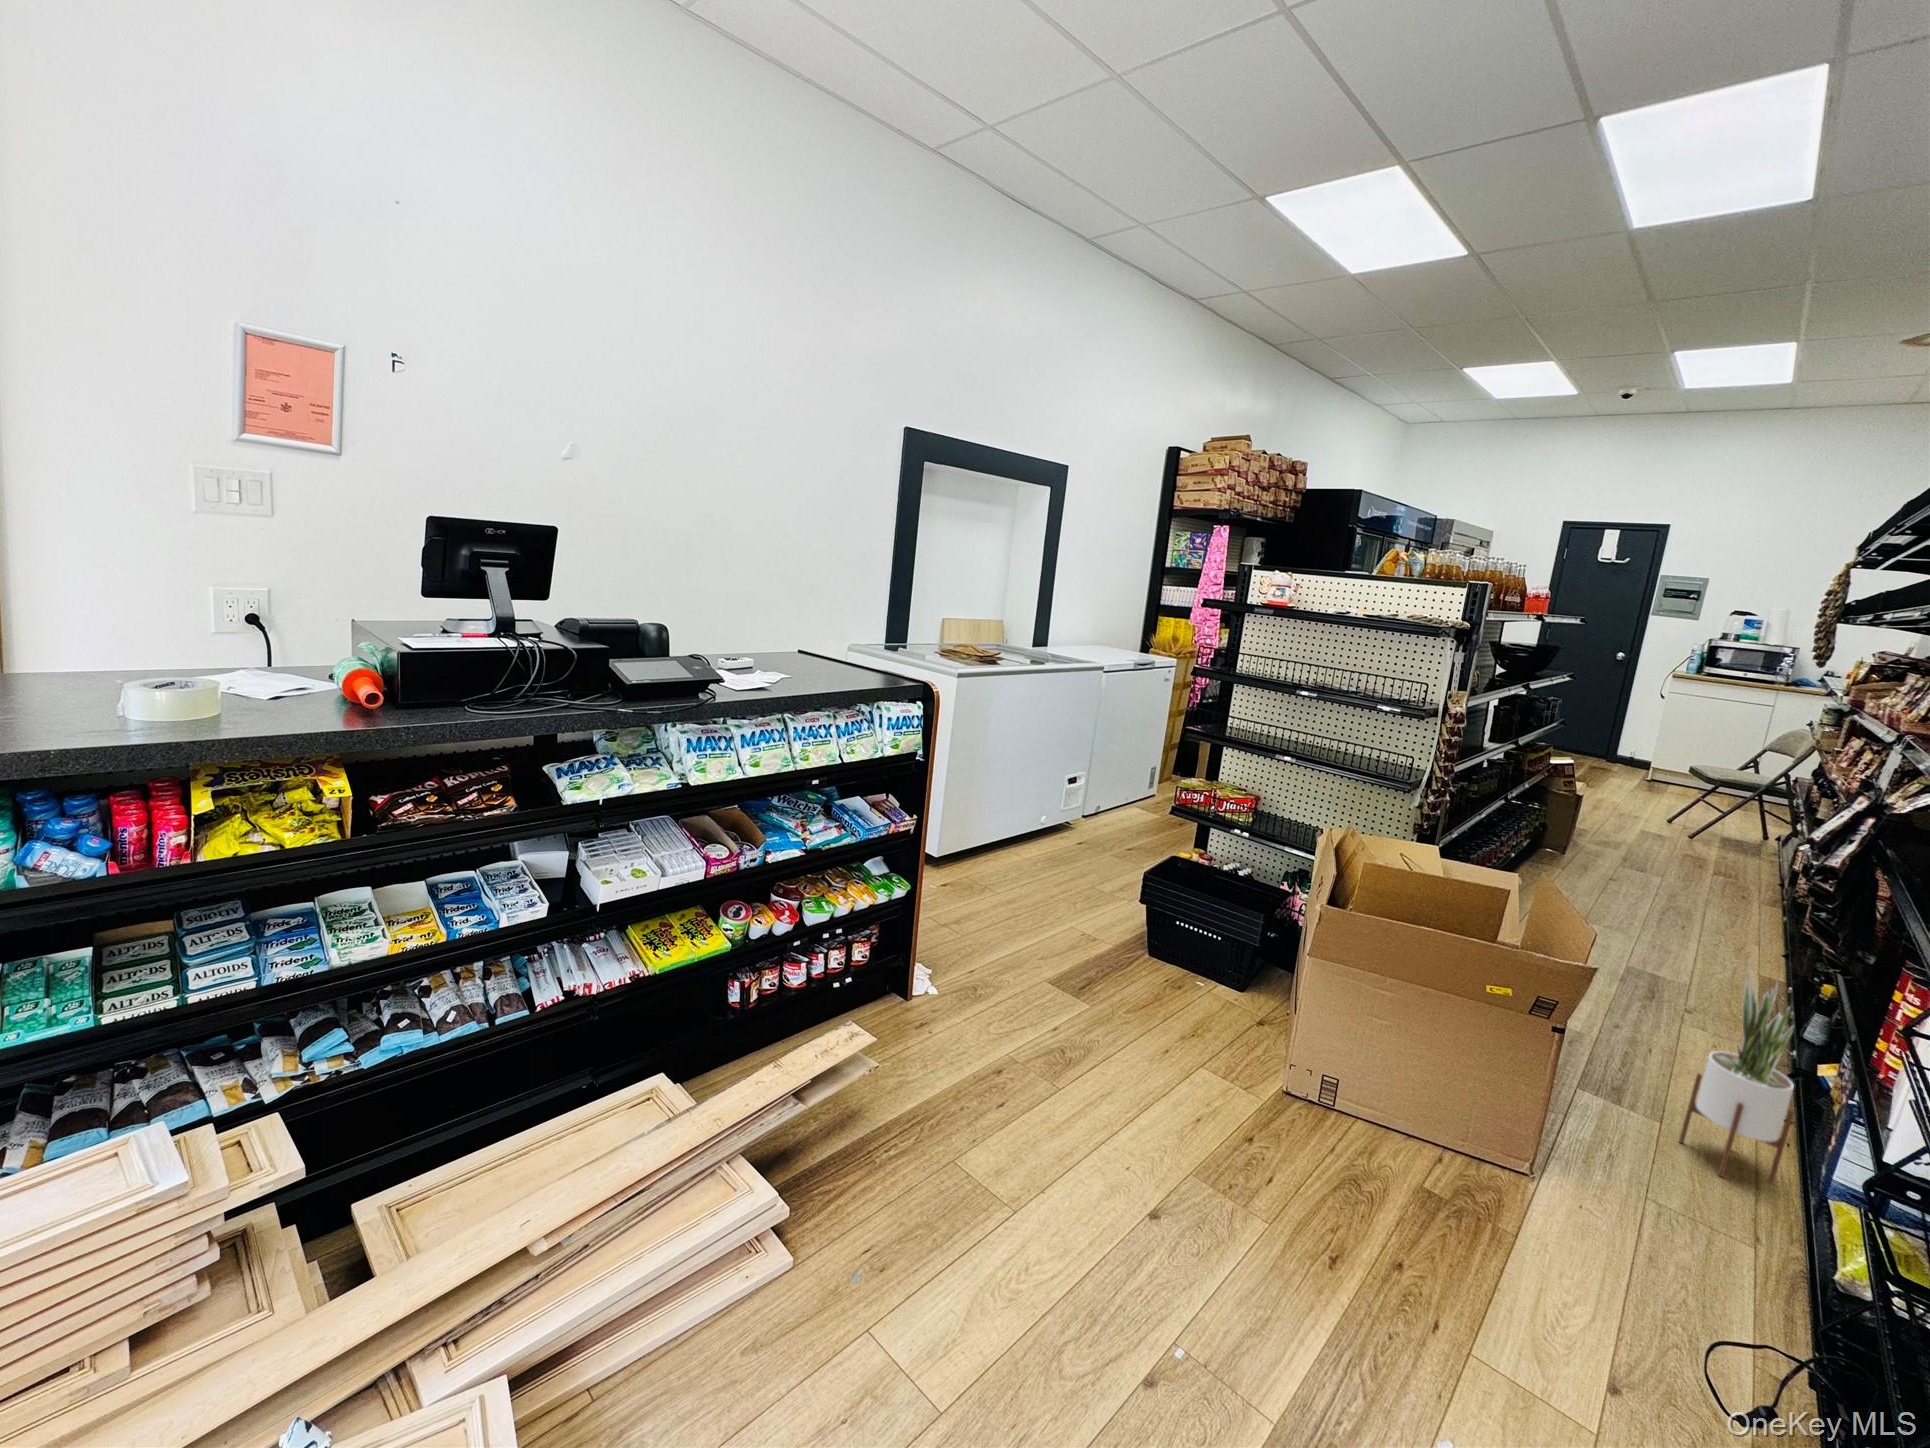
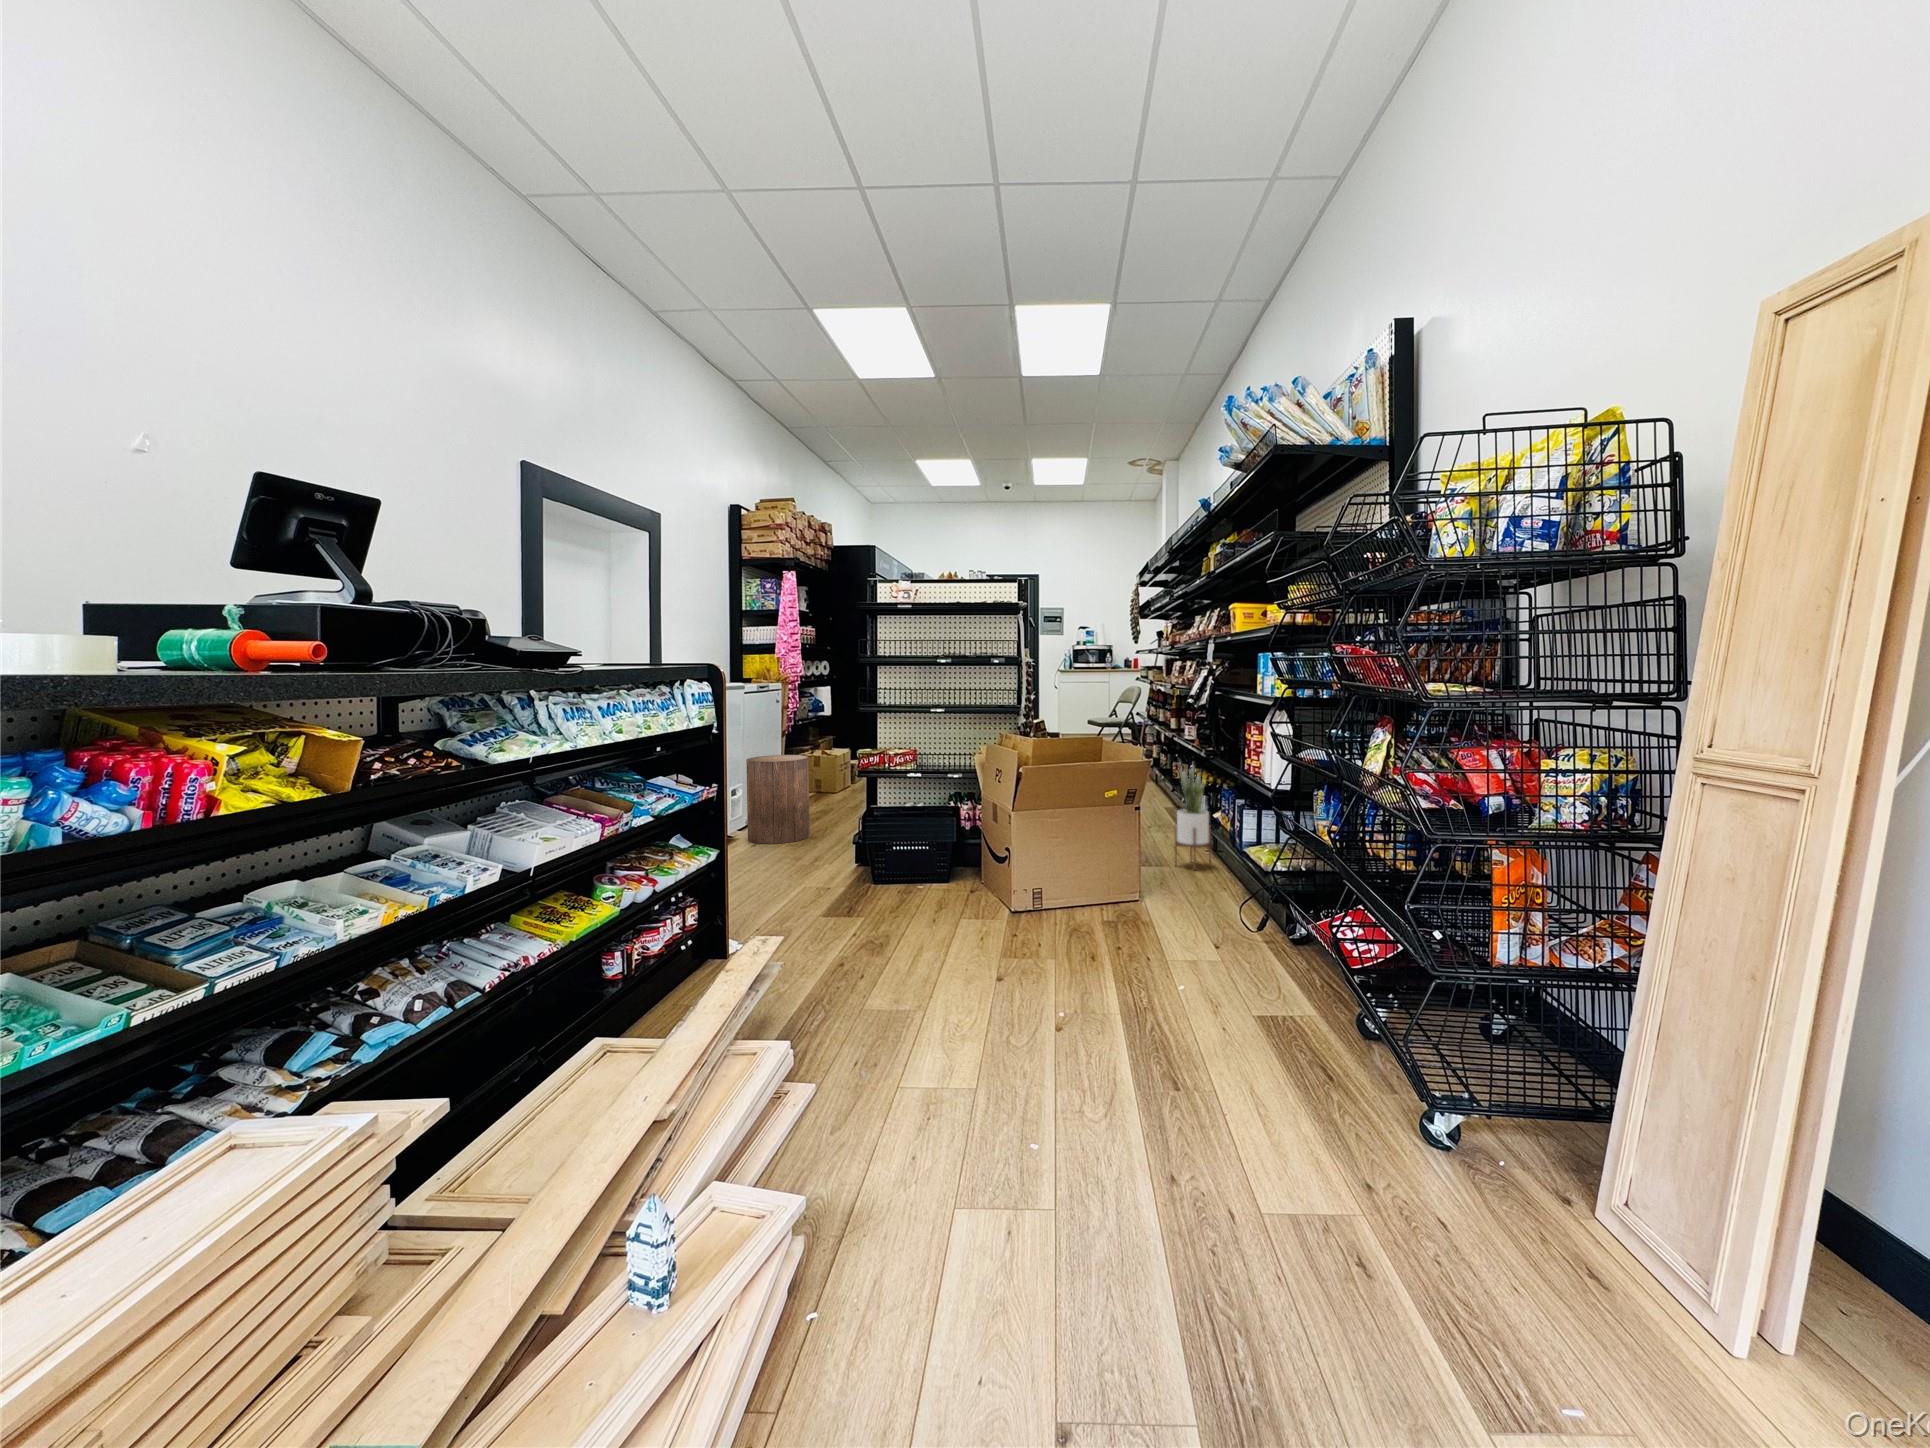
stool: none [1083,743,1163,848] -> present [746,755,810,844]

